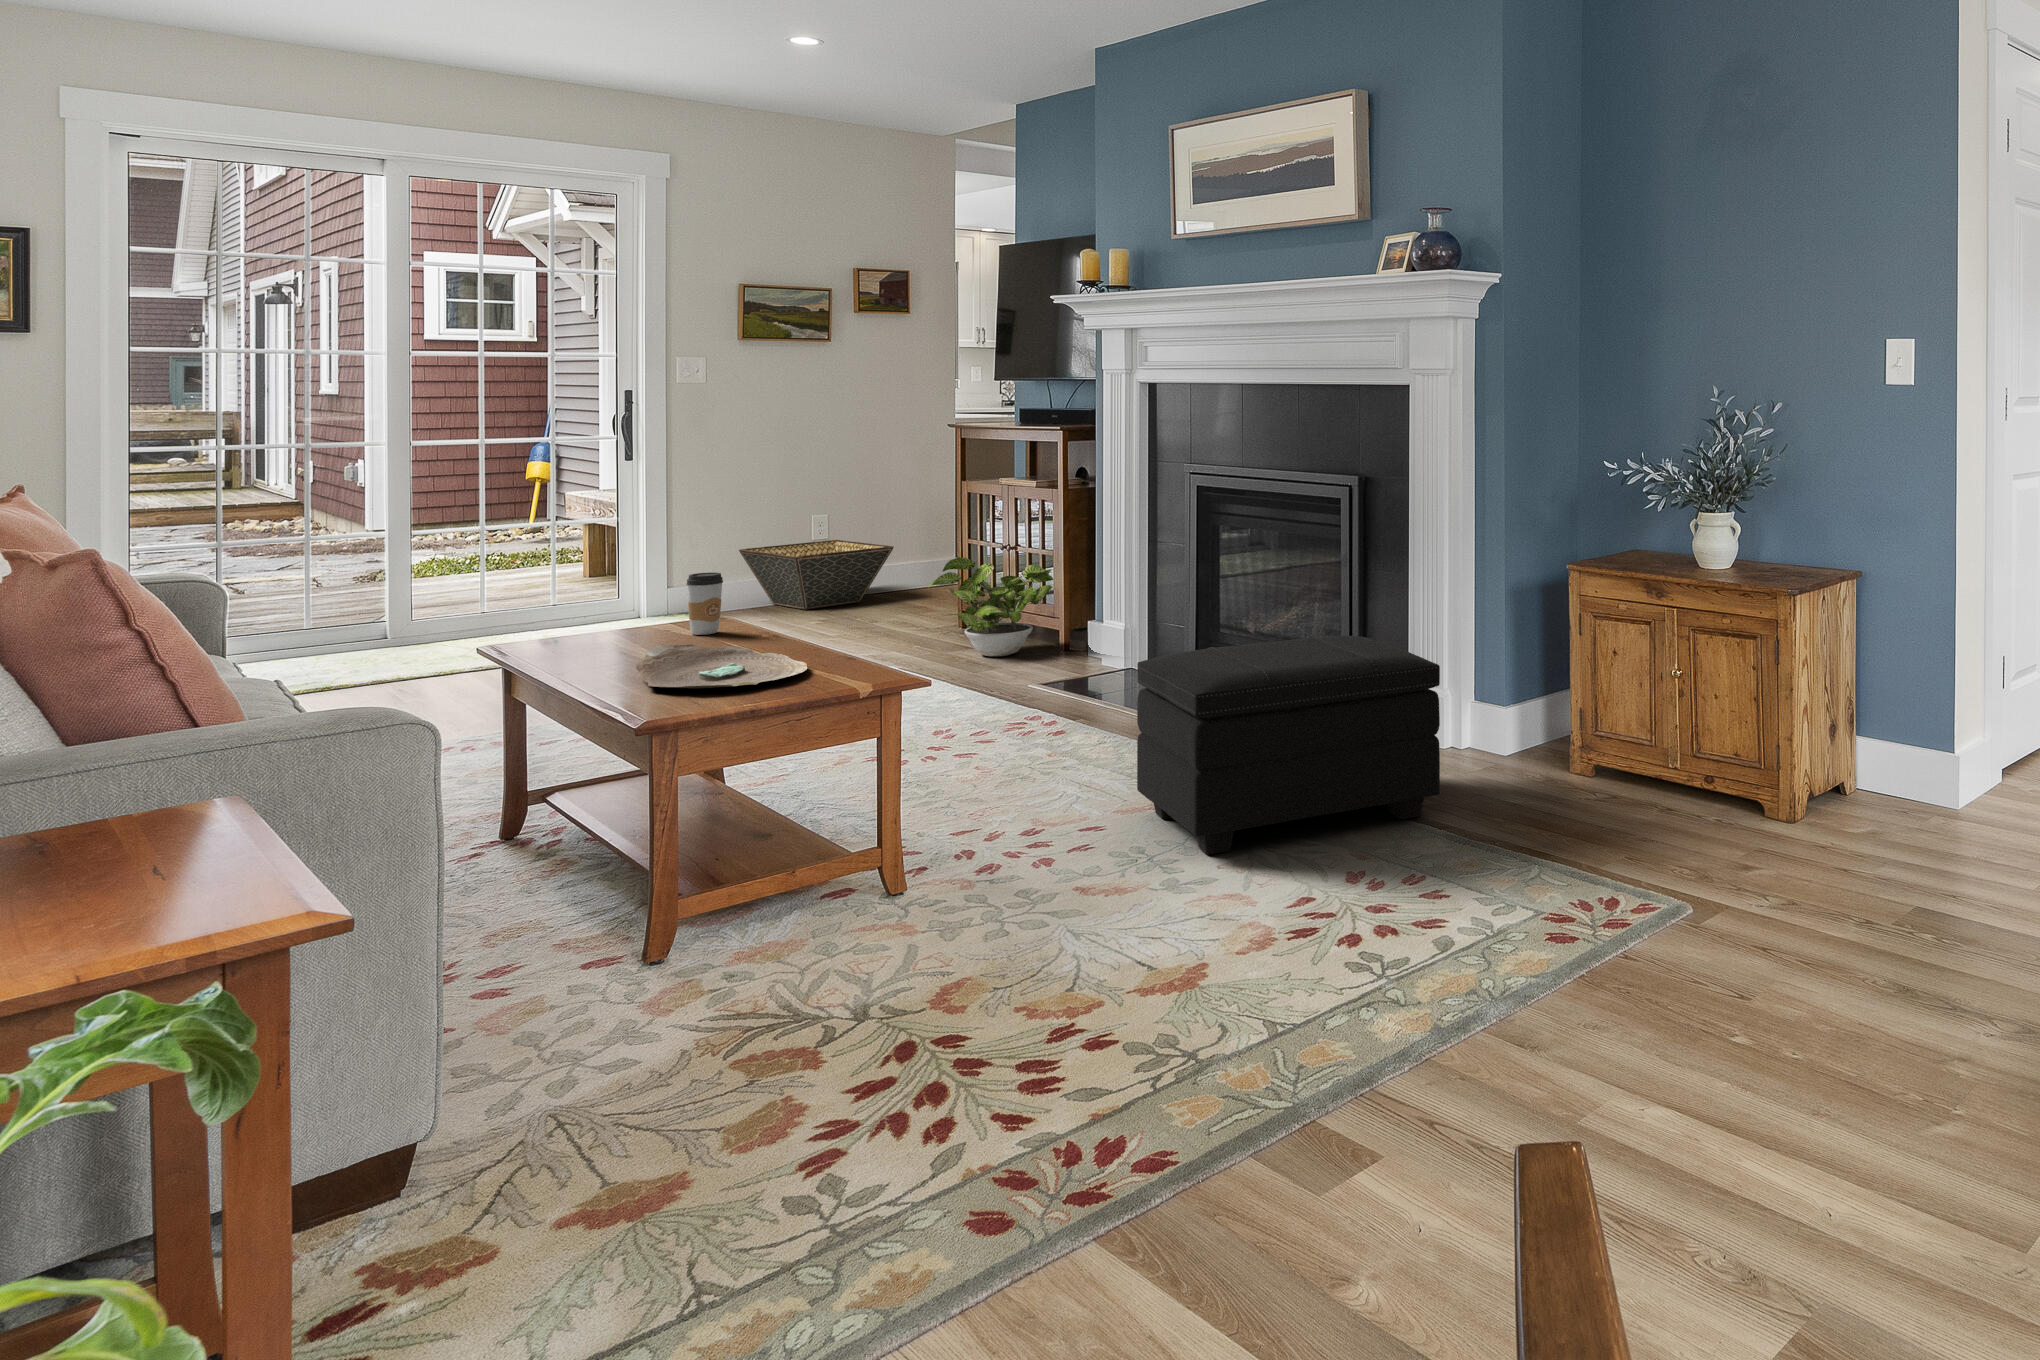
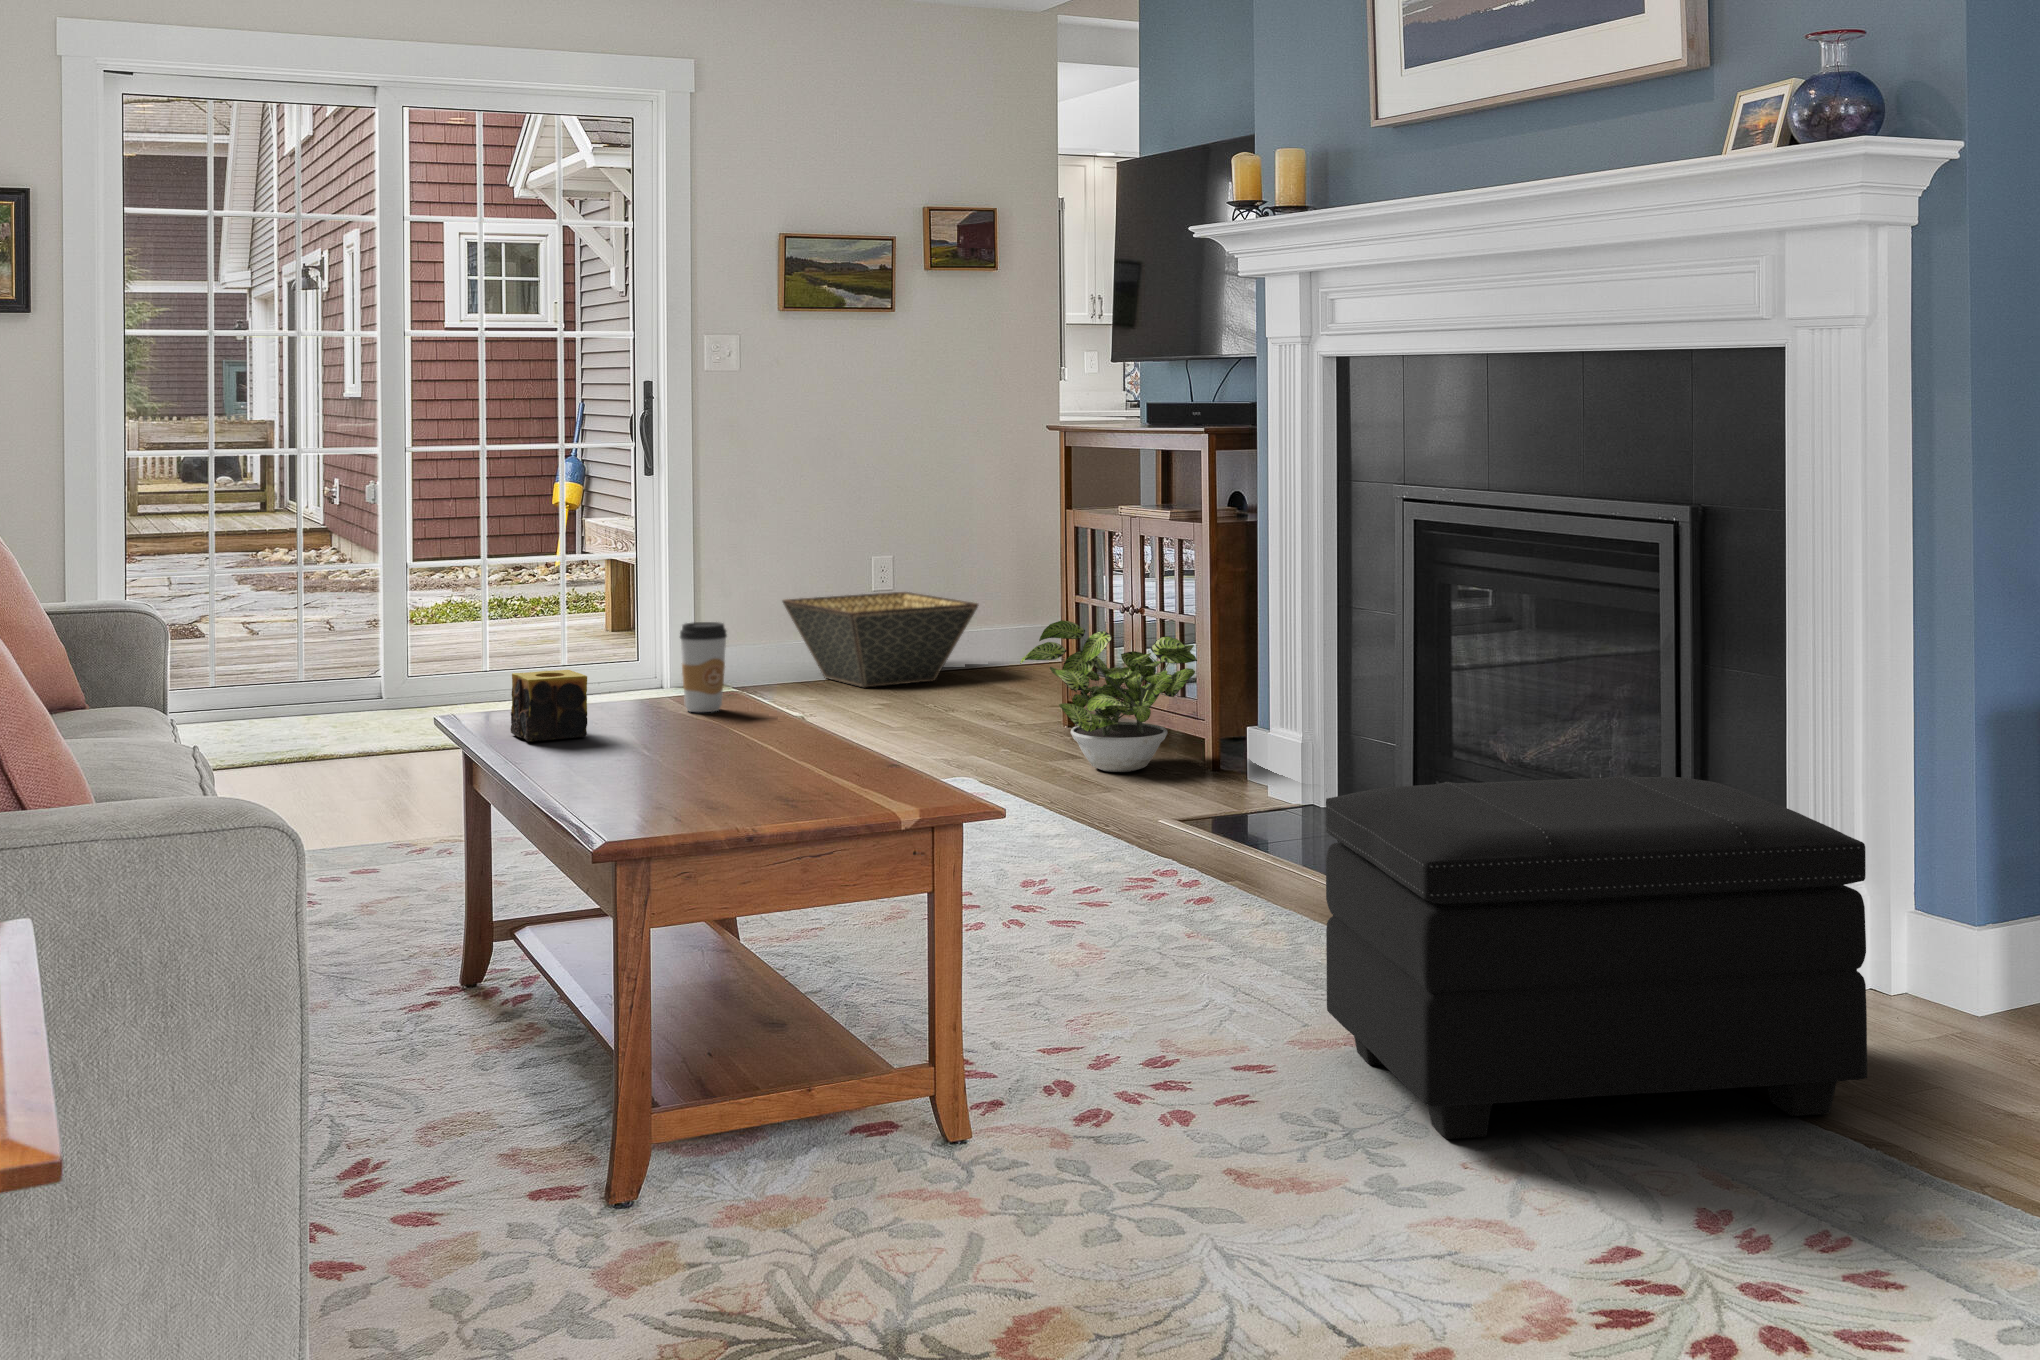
candle: none [556,611,619,663] -> present [511,670,587,742]
decorative bowl: present [636,645,807,688] -> none [600,724,828,793]

